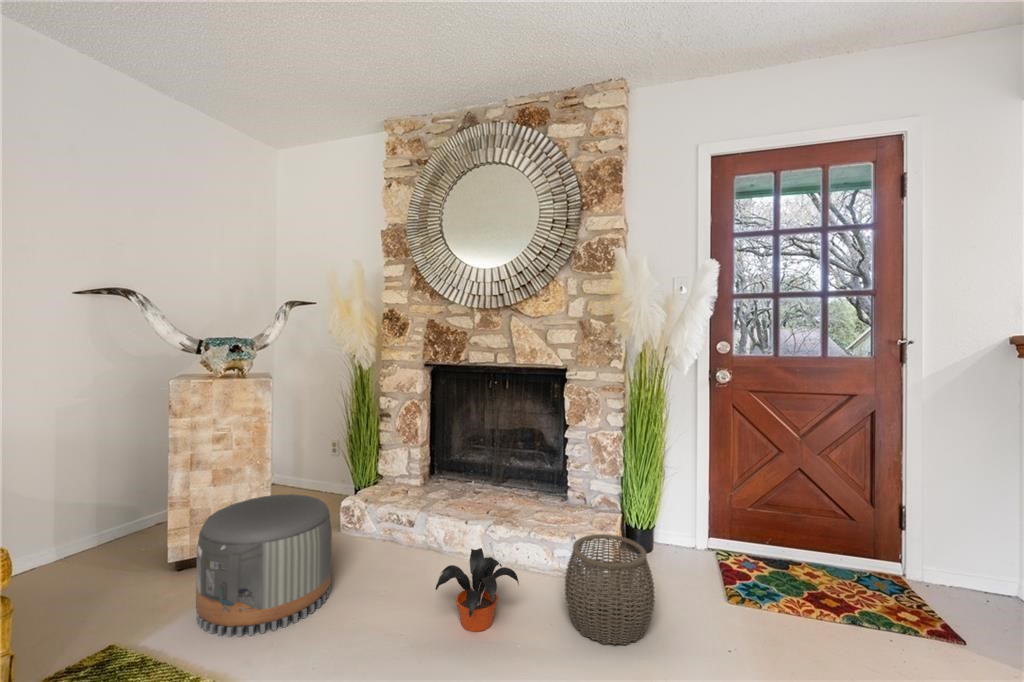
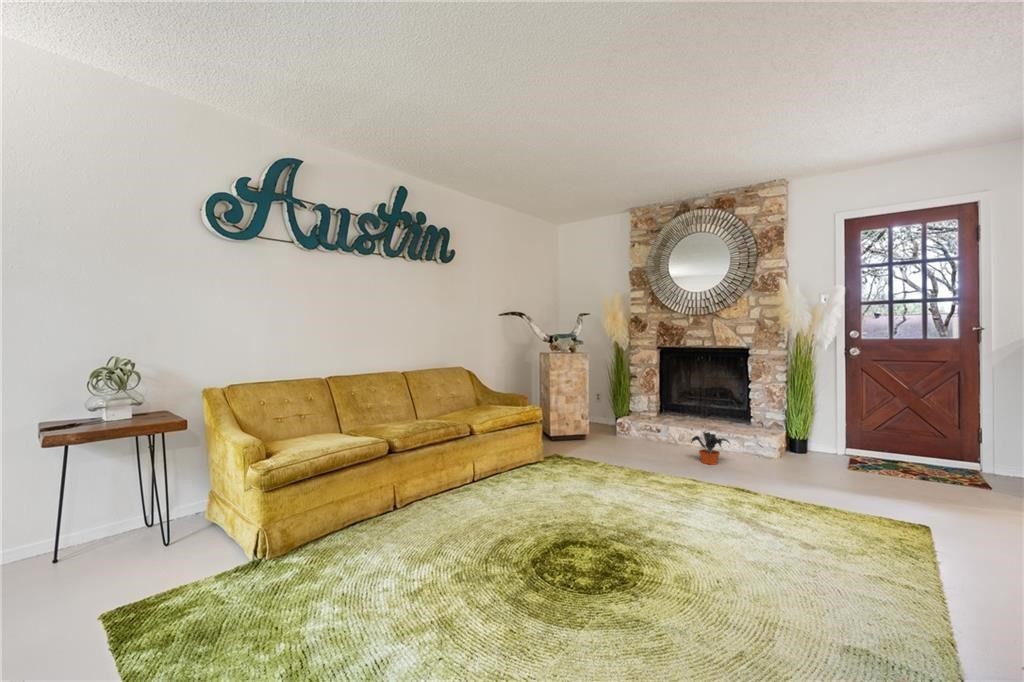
pouf: present [196,494,332,637] -> none [577,407,632,458]
woven basket: present [565,534,655,645] -> none [754,428,804,472]

